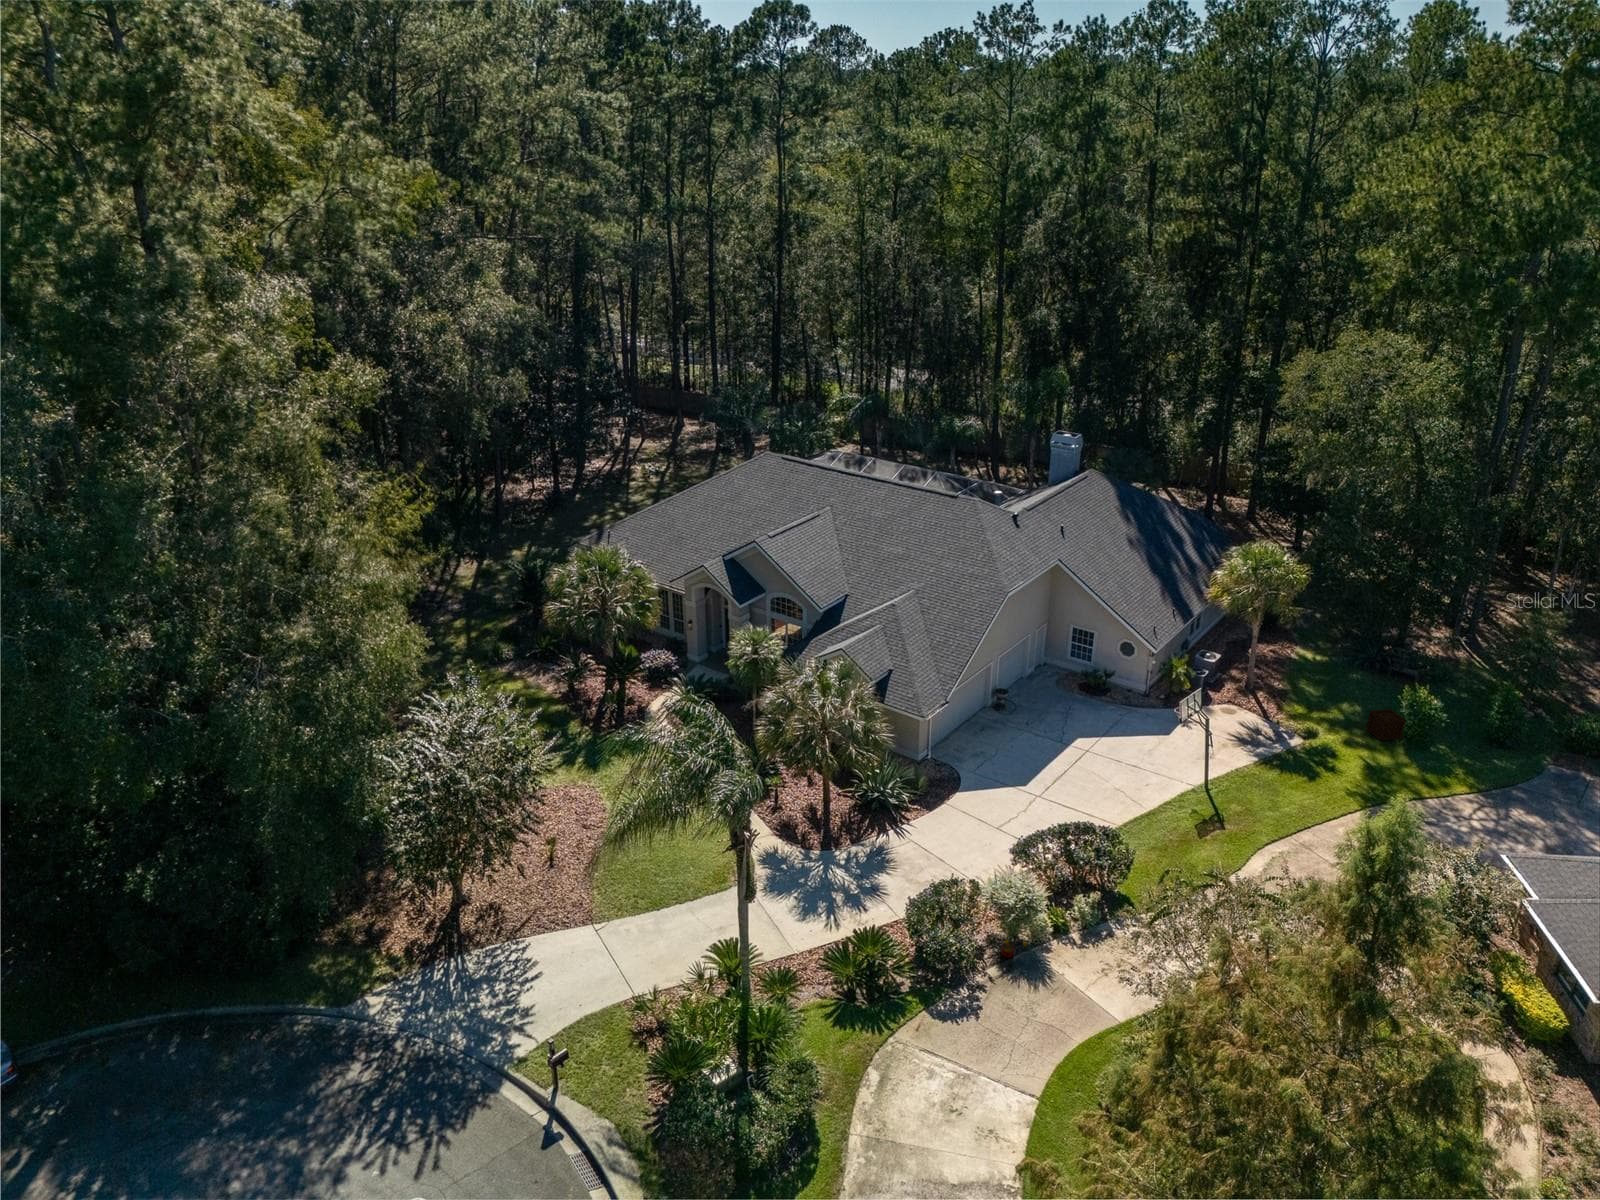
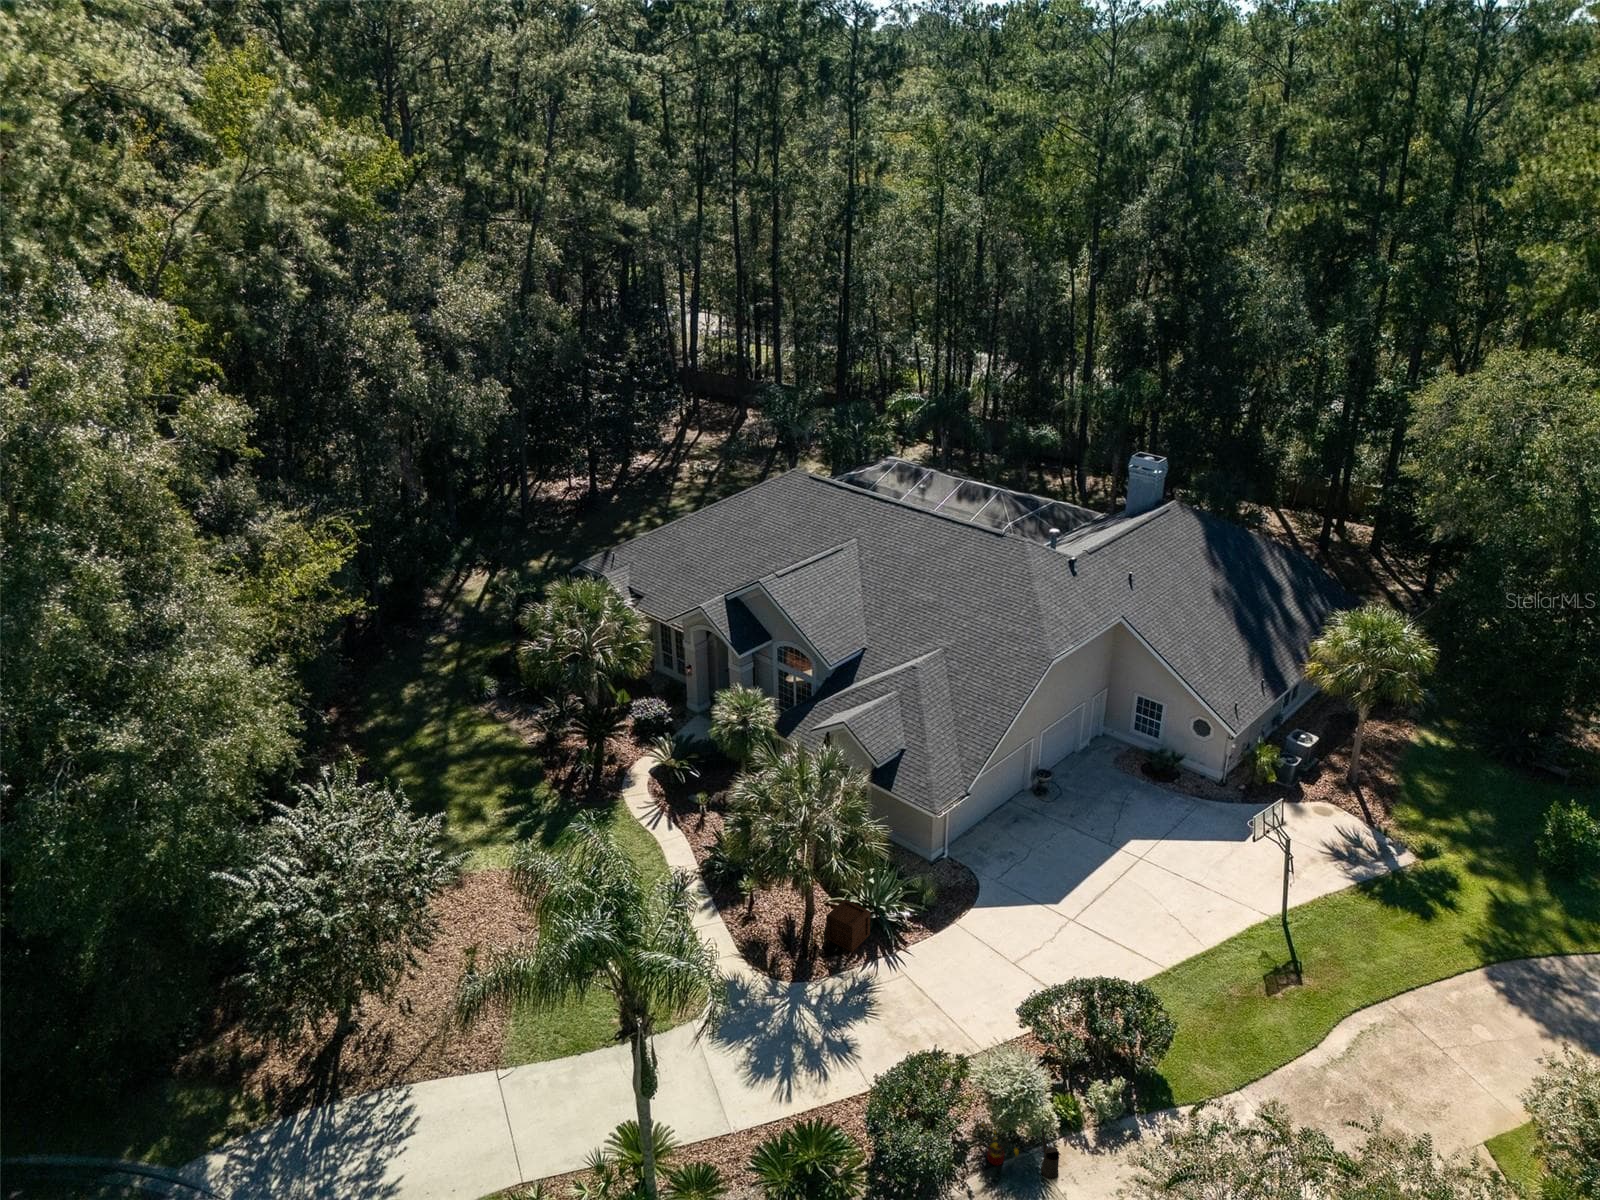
wooden crate: present [1366,709,1406,741] -> present [826,900,870,952]
watering can: none [1041,927,1057,963] -> present [1041,1128,1059,1179]

